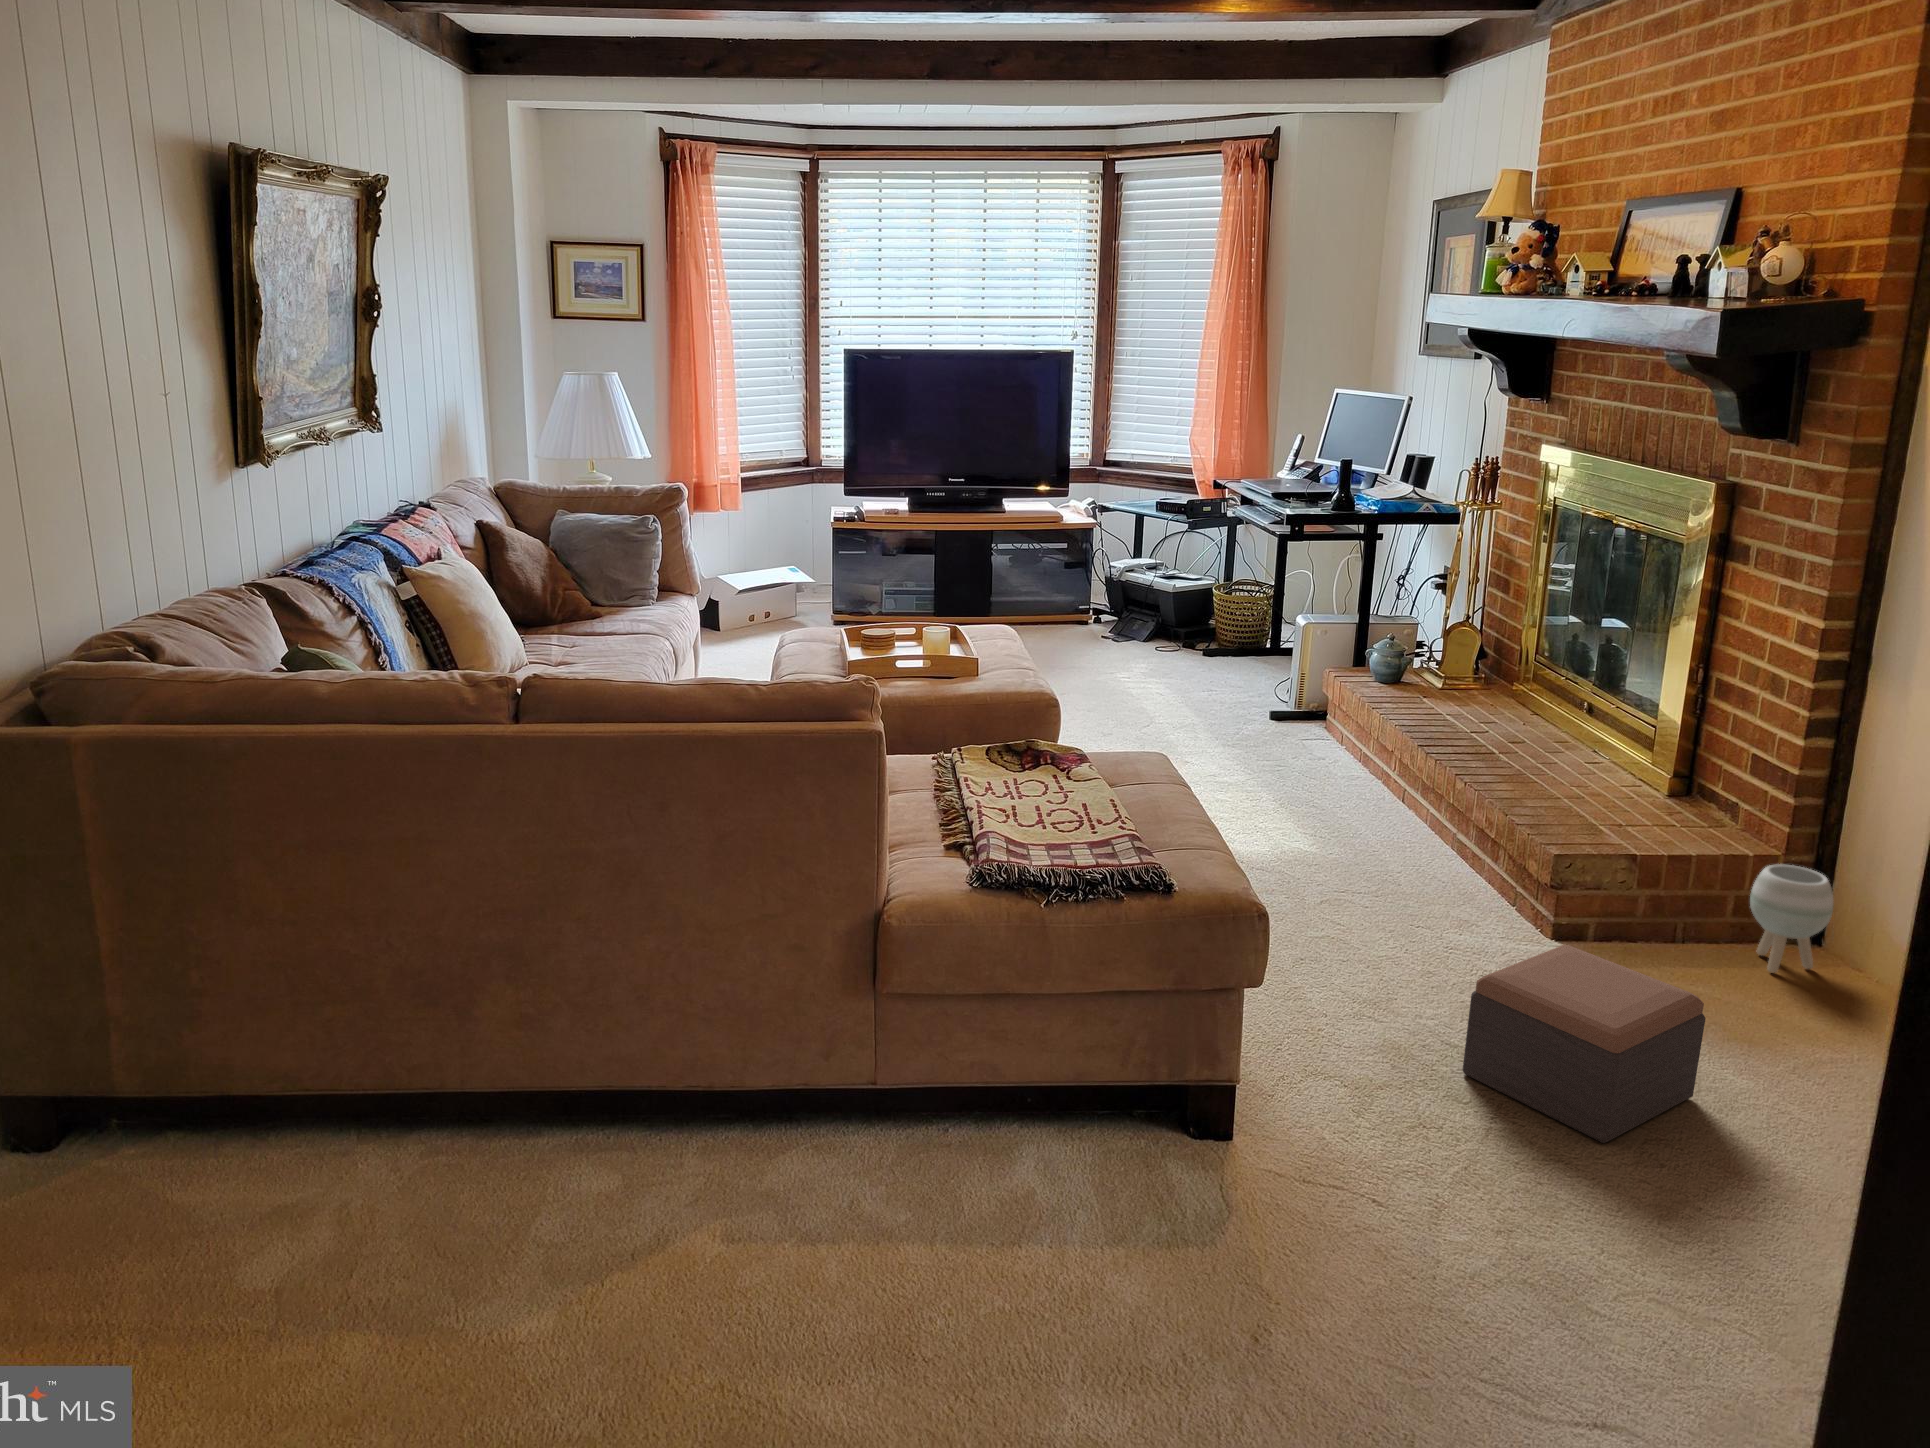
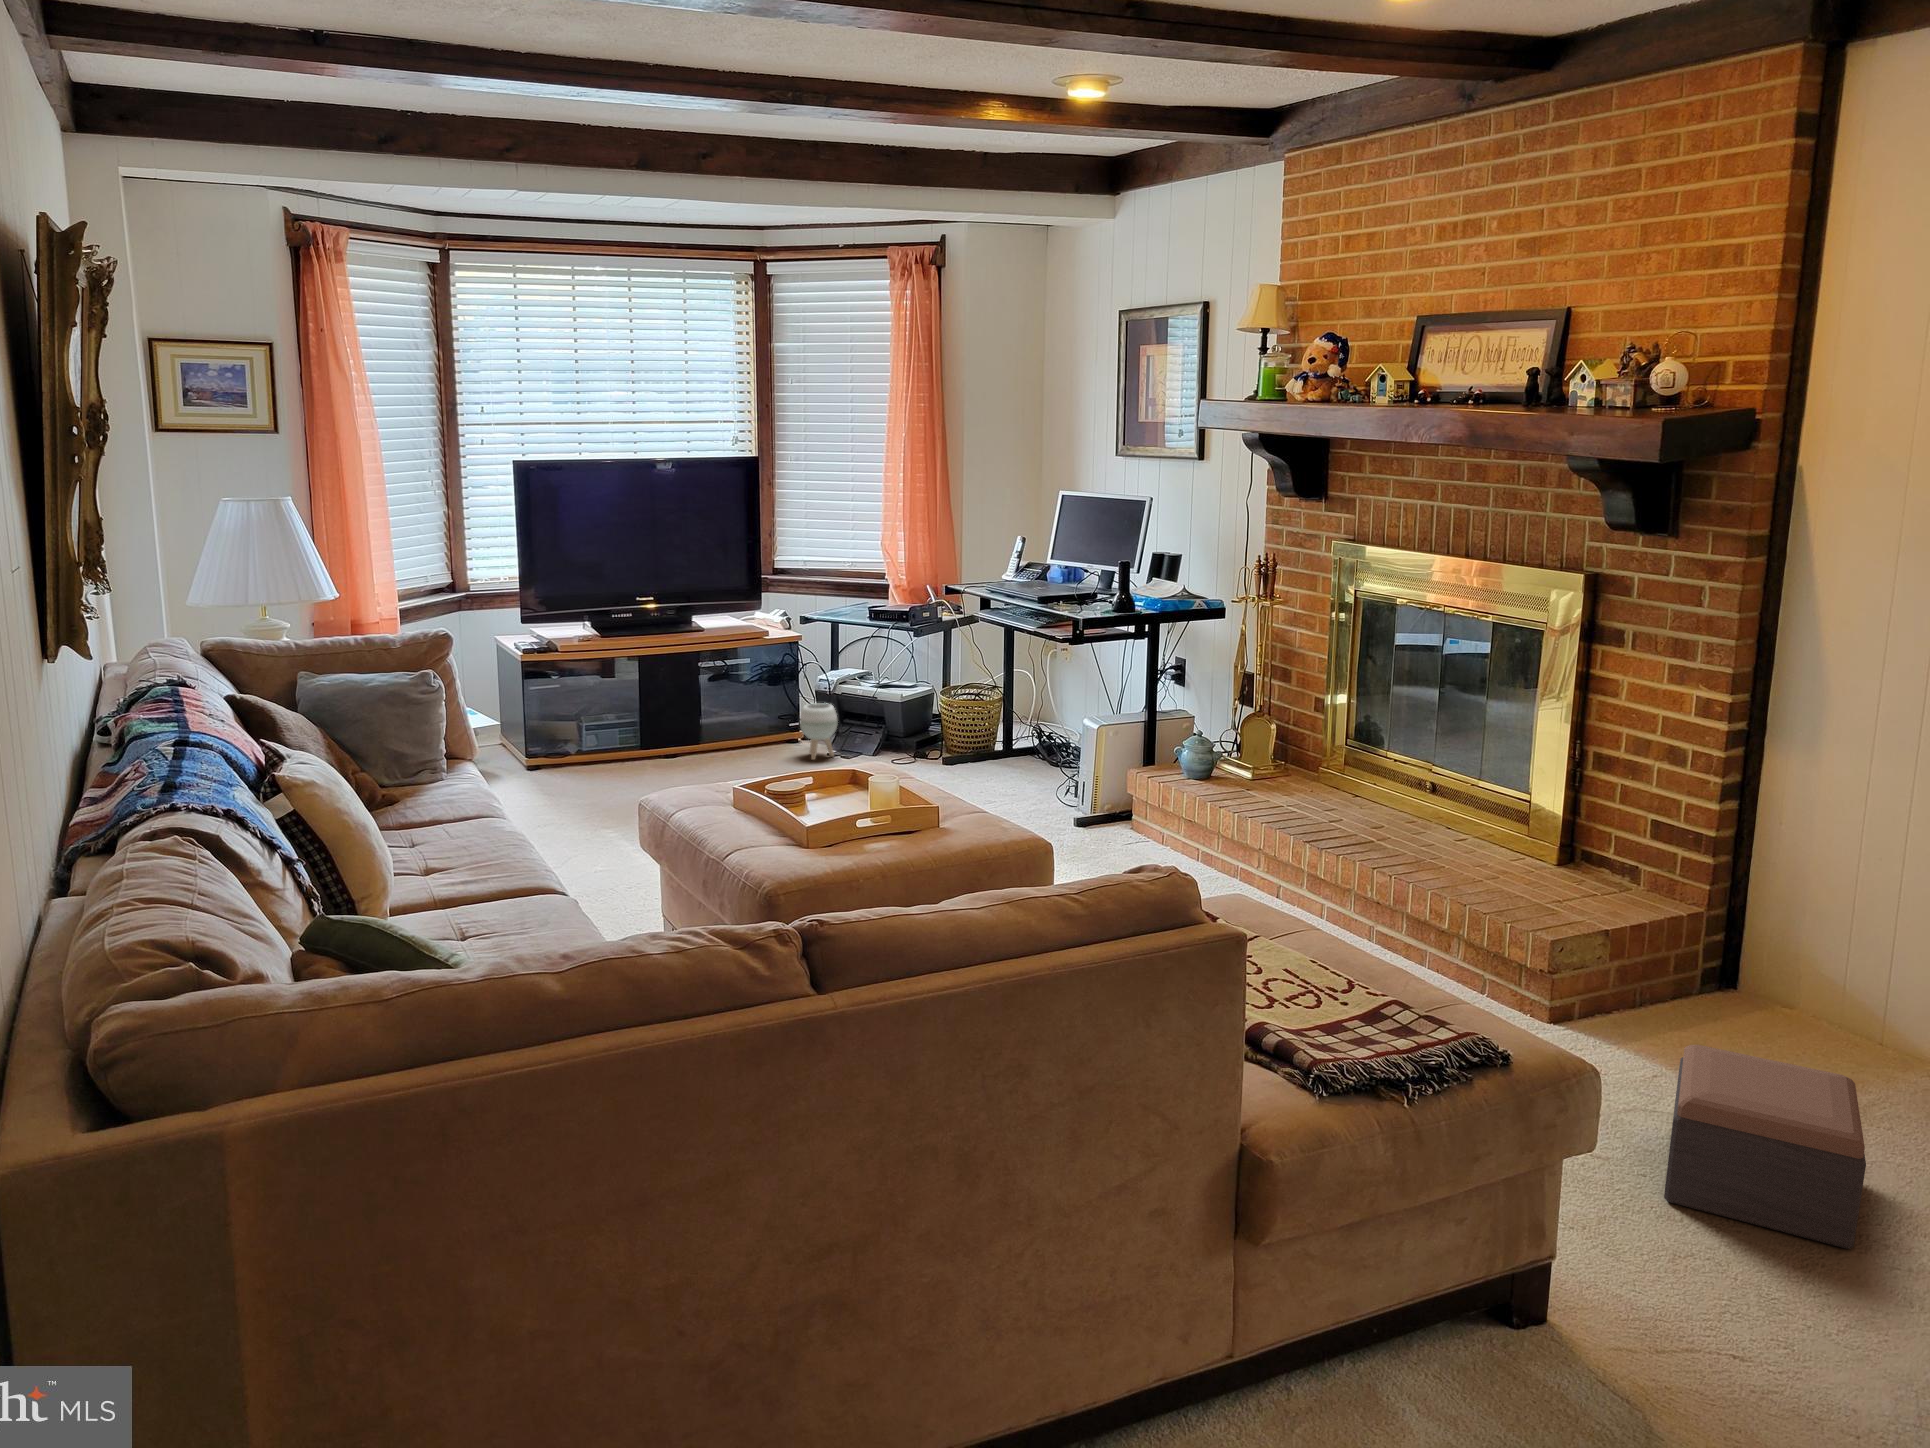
planter: present [1750,864,1834,973] -> present [800,703,838,760]

